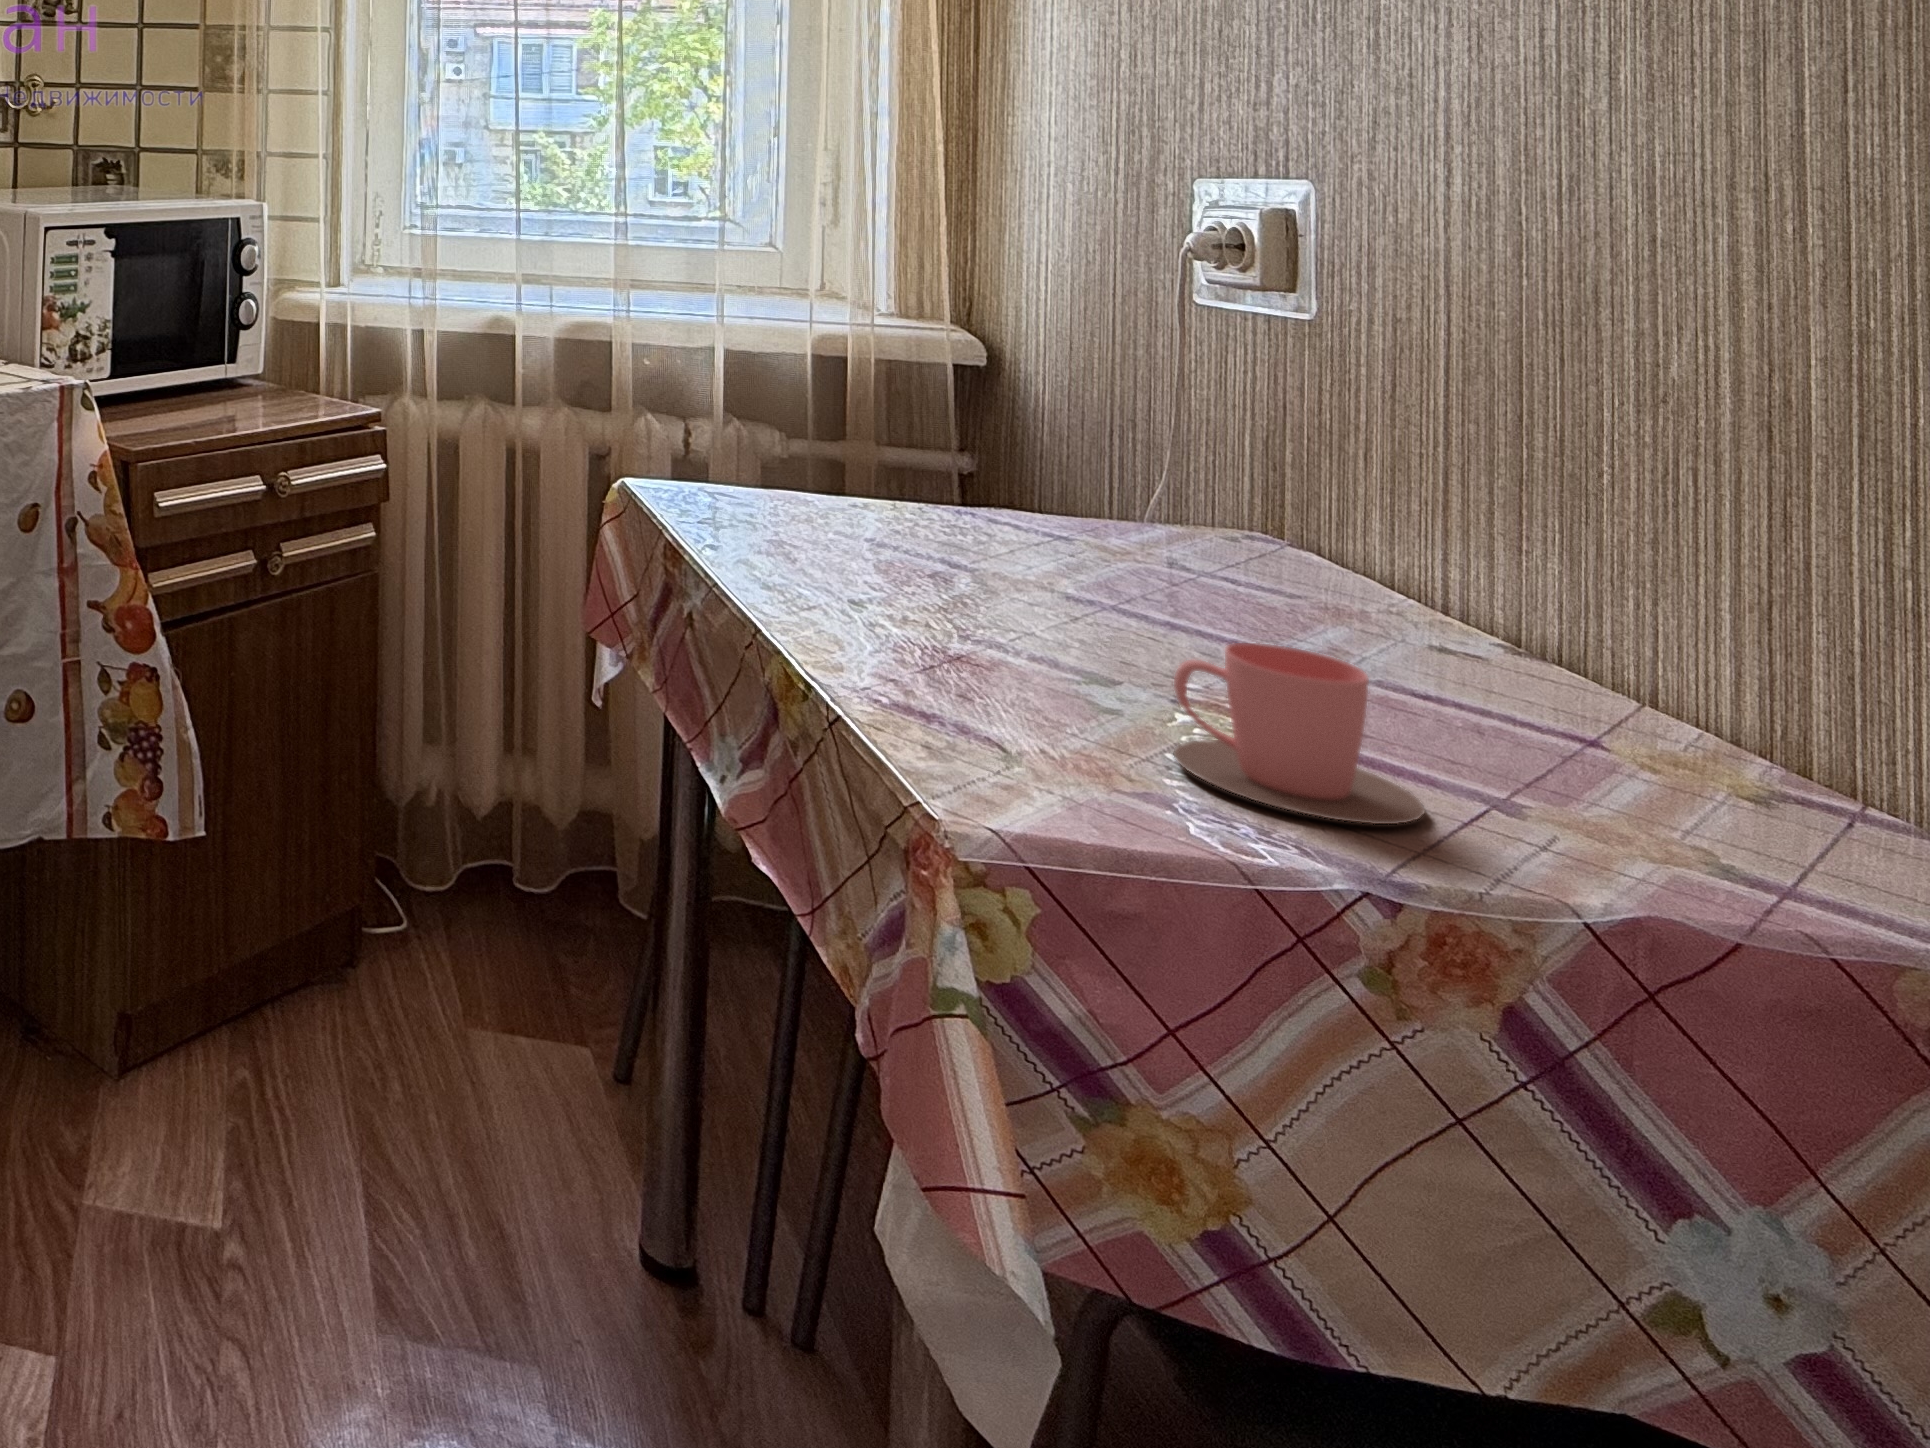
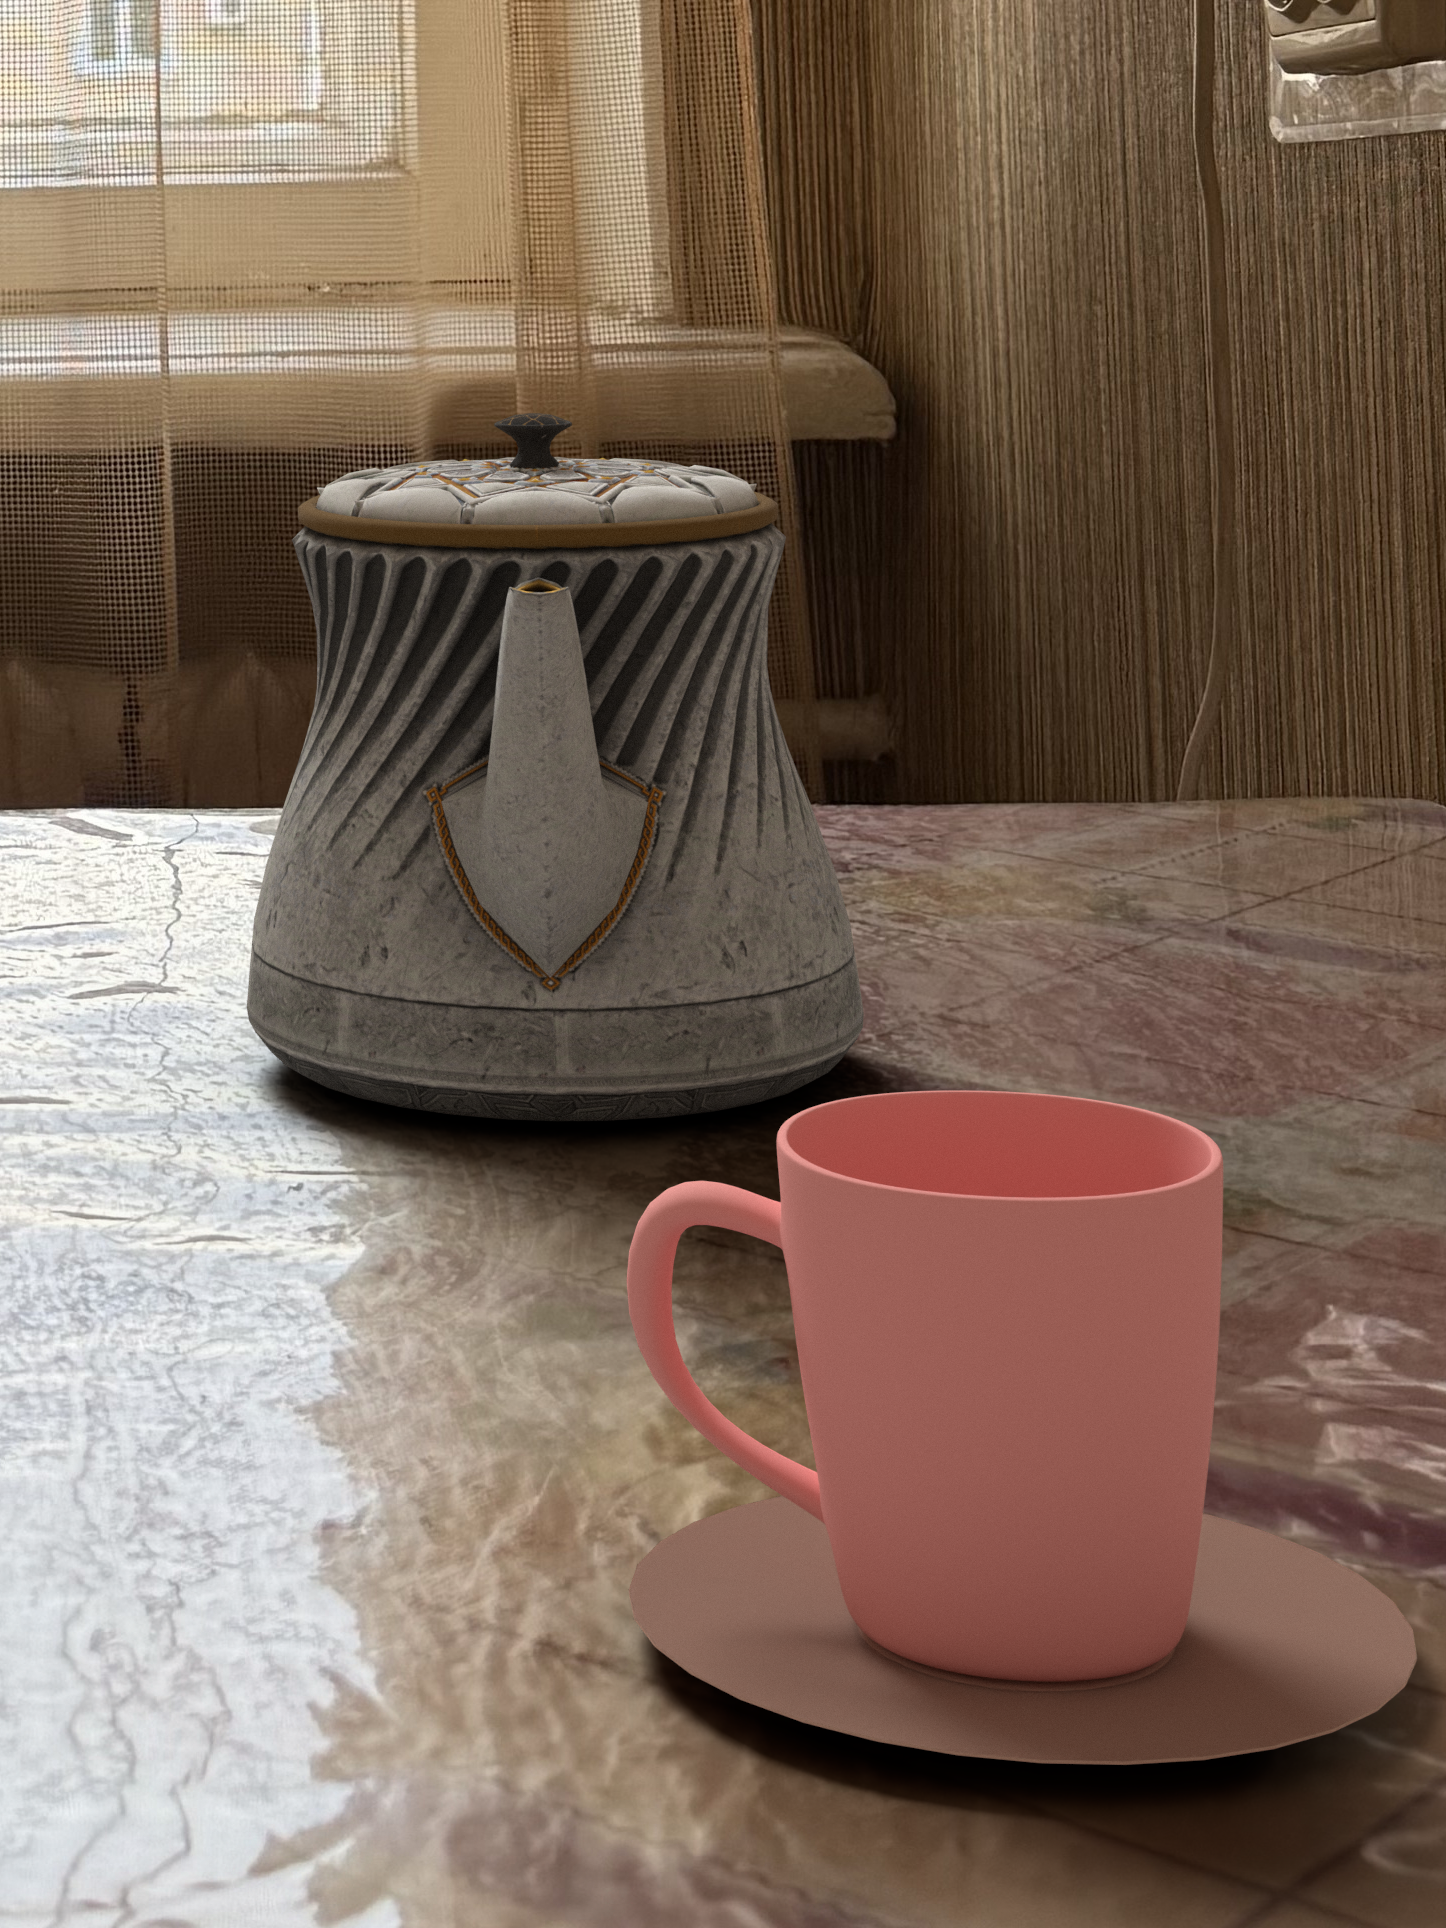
teapot: none [914,407,1128,620] -> present [247,413,864,1121]

